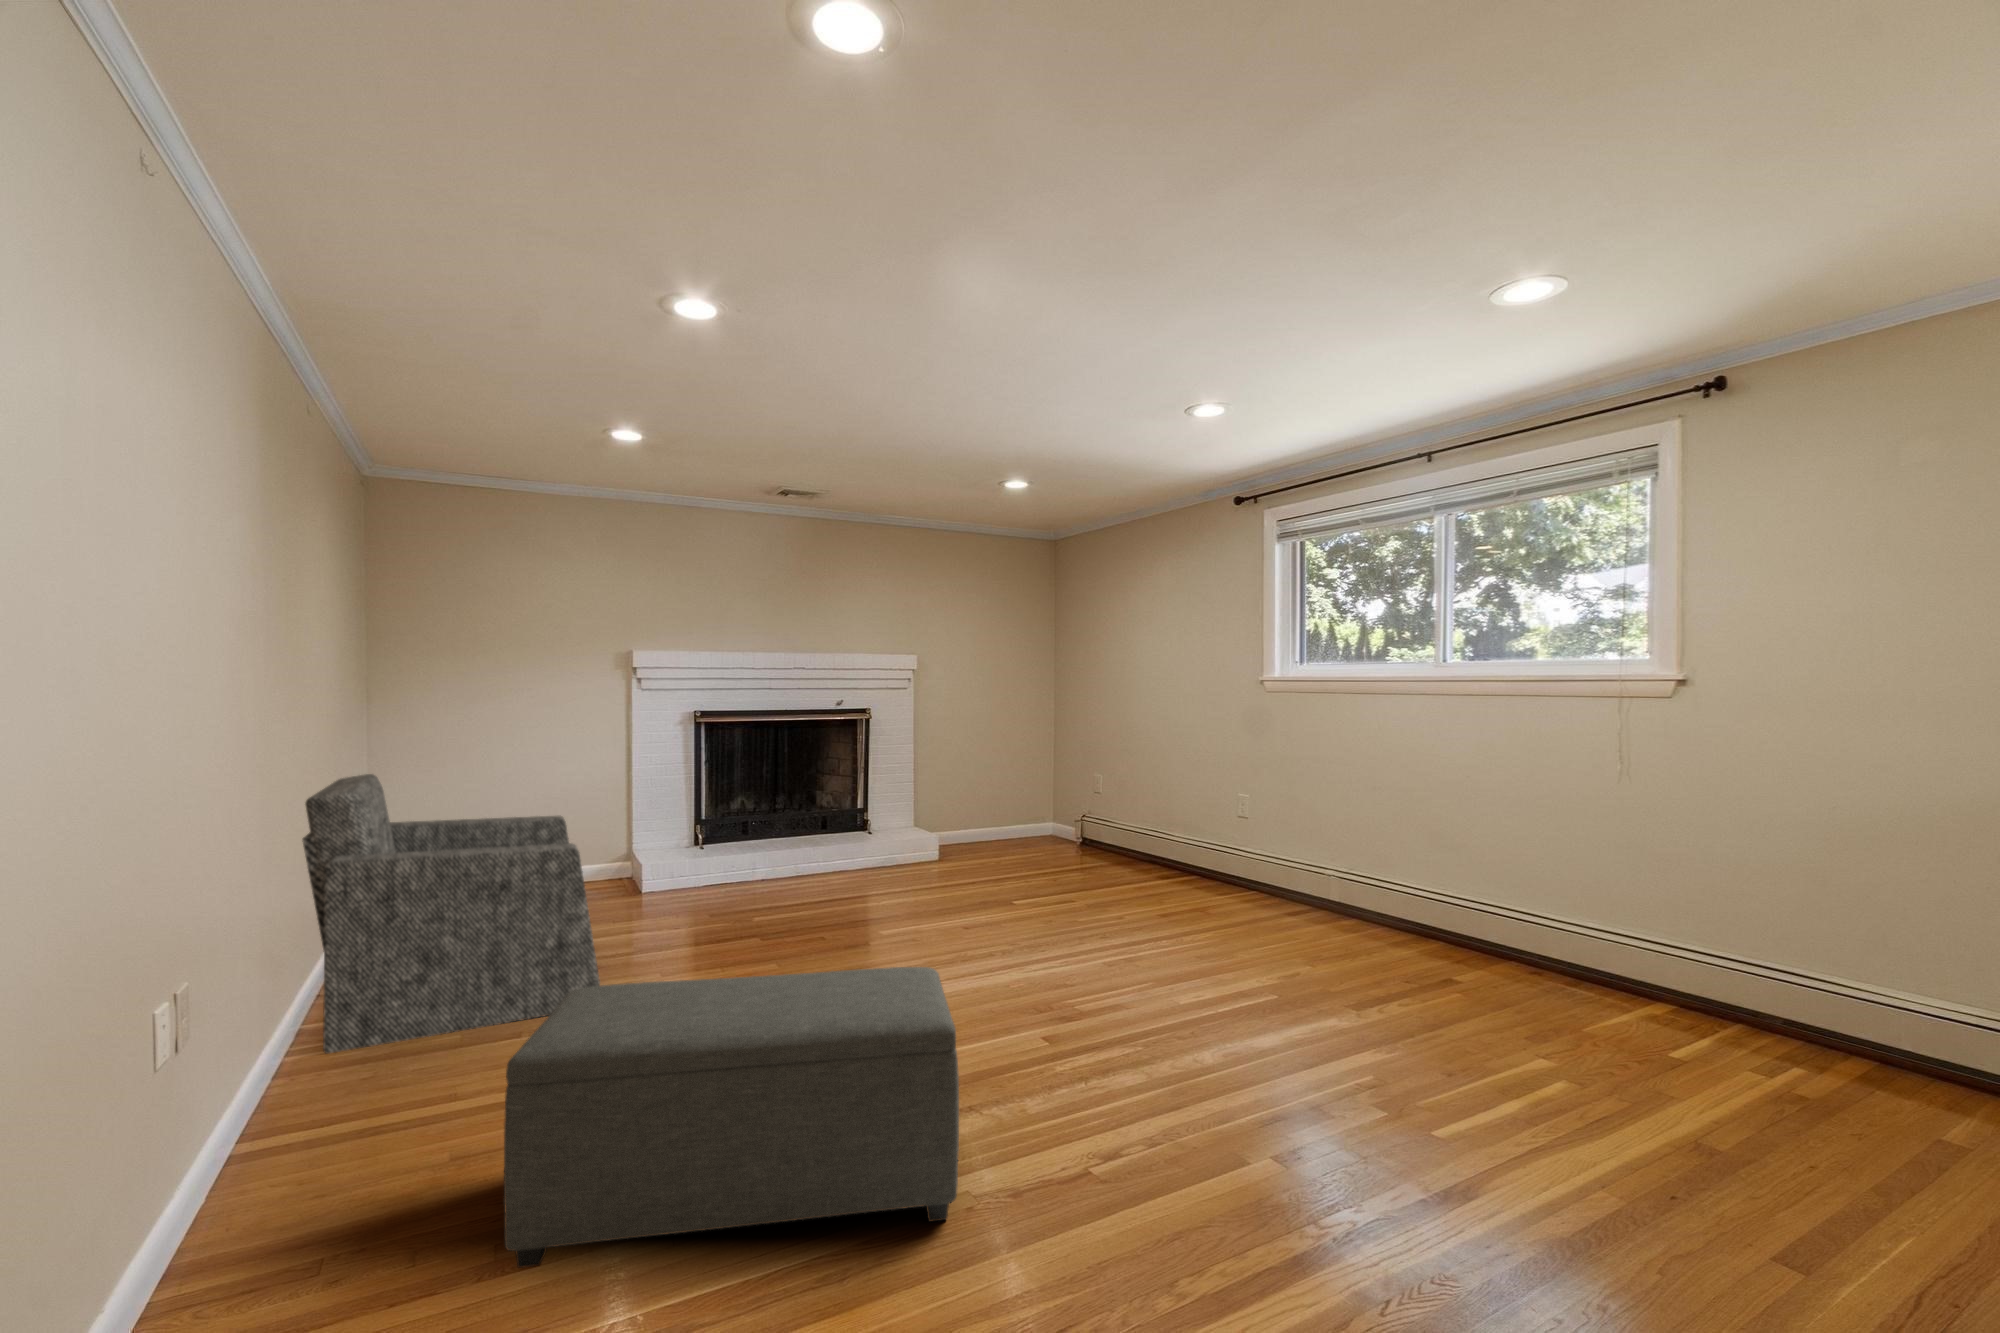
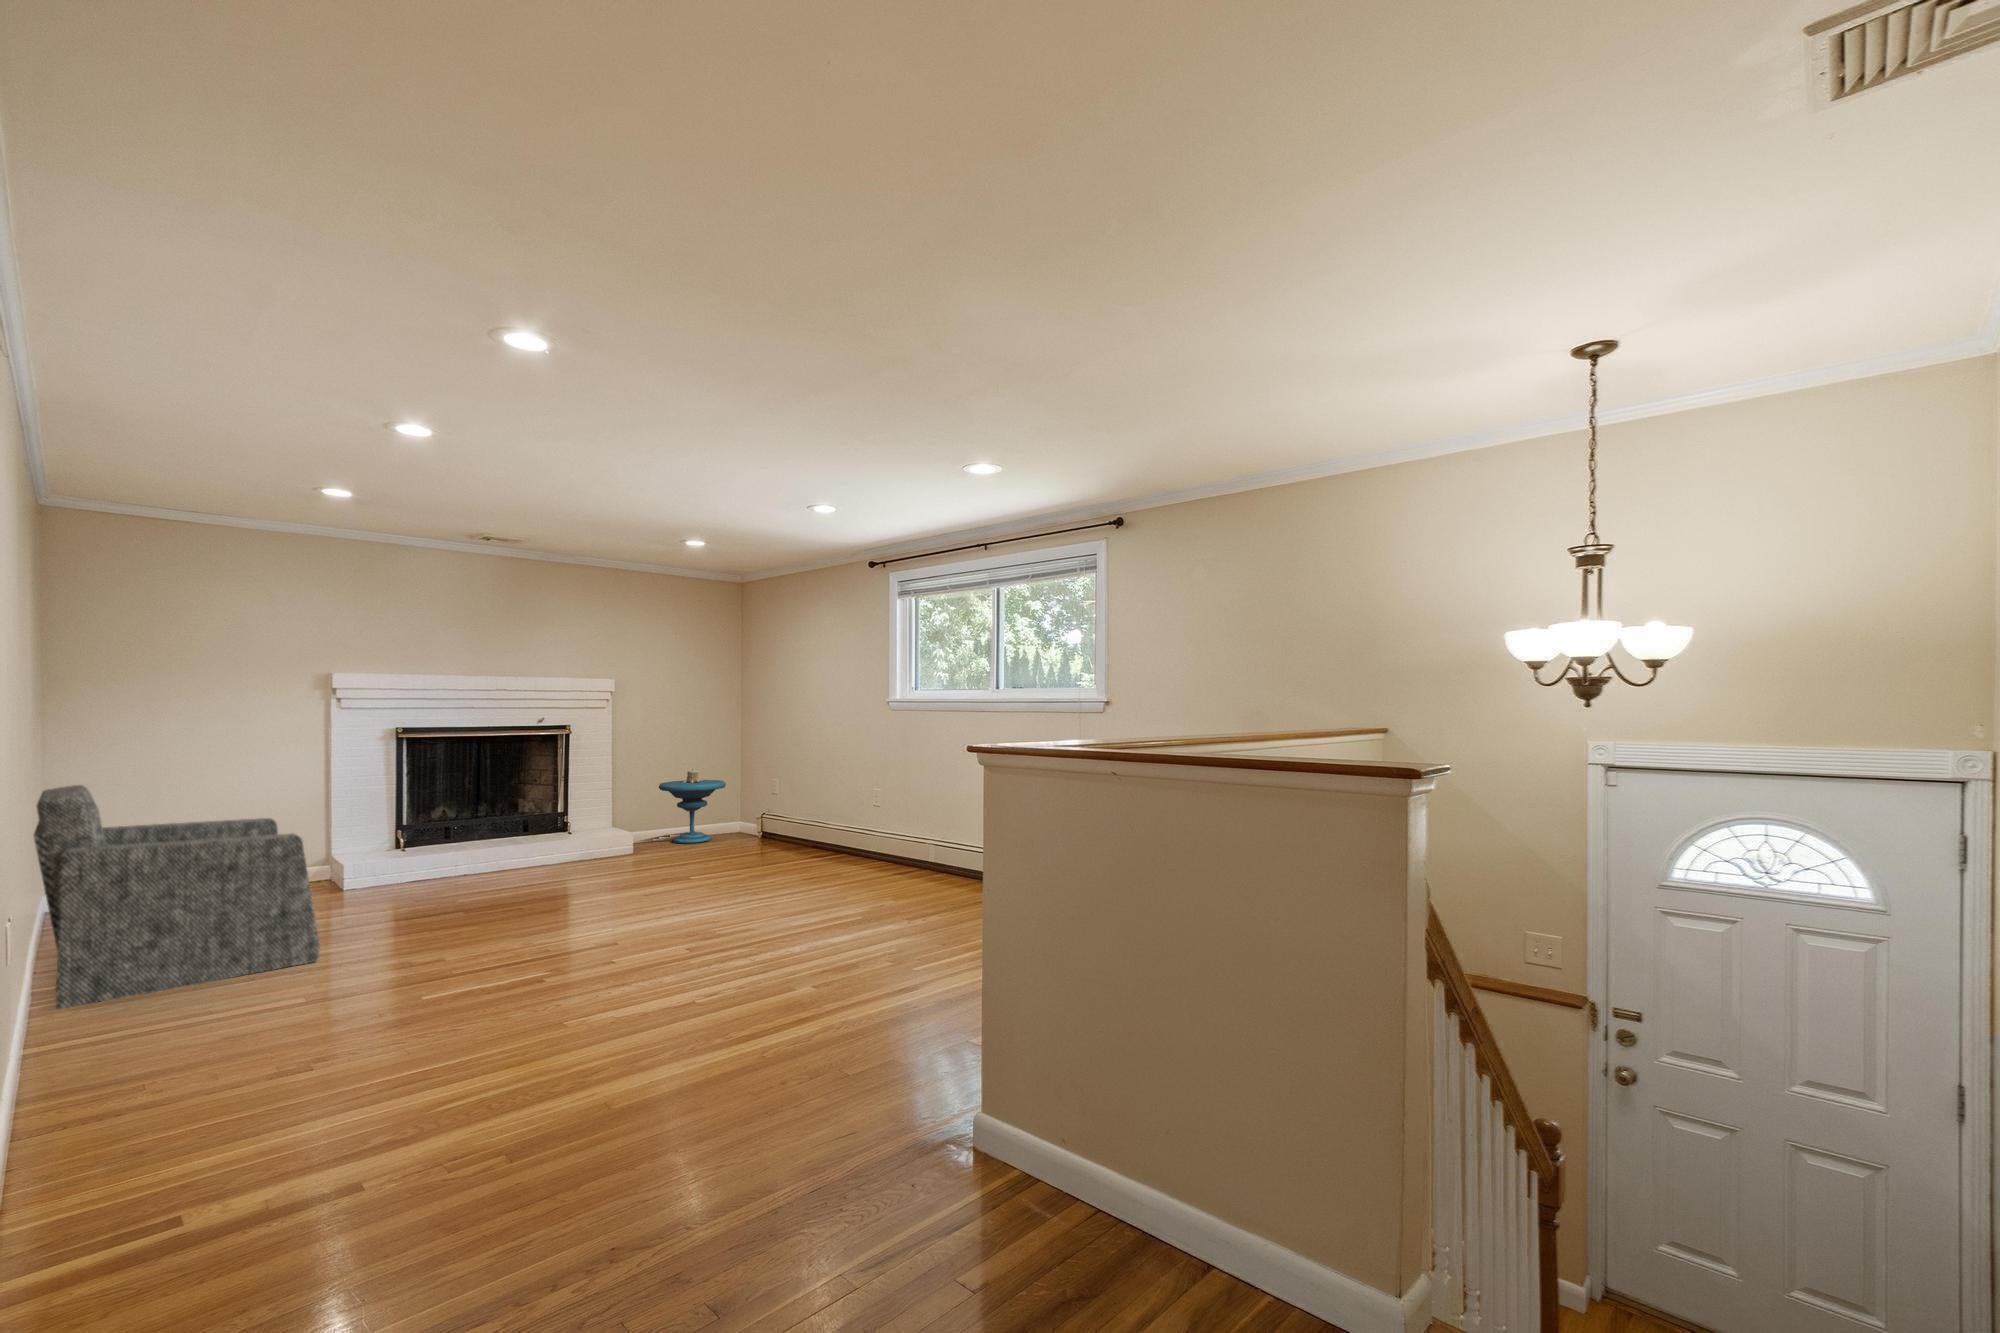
side table: none [964,762,1039,853] -> present [659,769,726,844]
ottoman: present [504,967,959,1268] -> none [283,887,606,1077]

